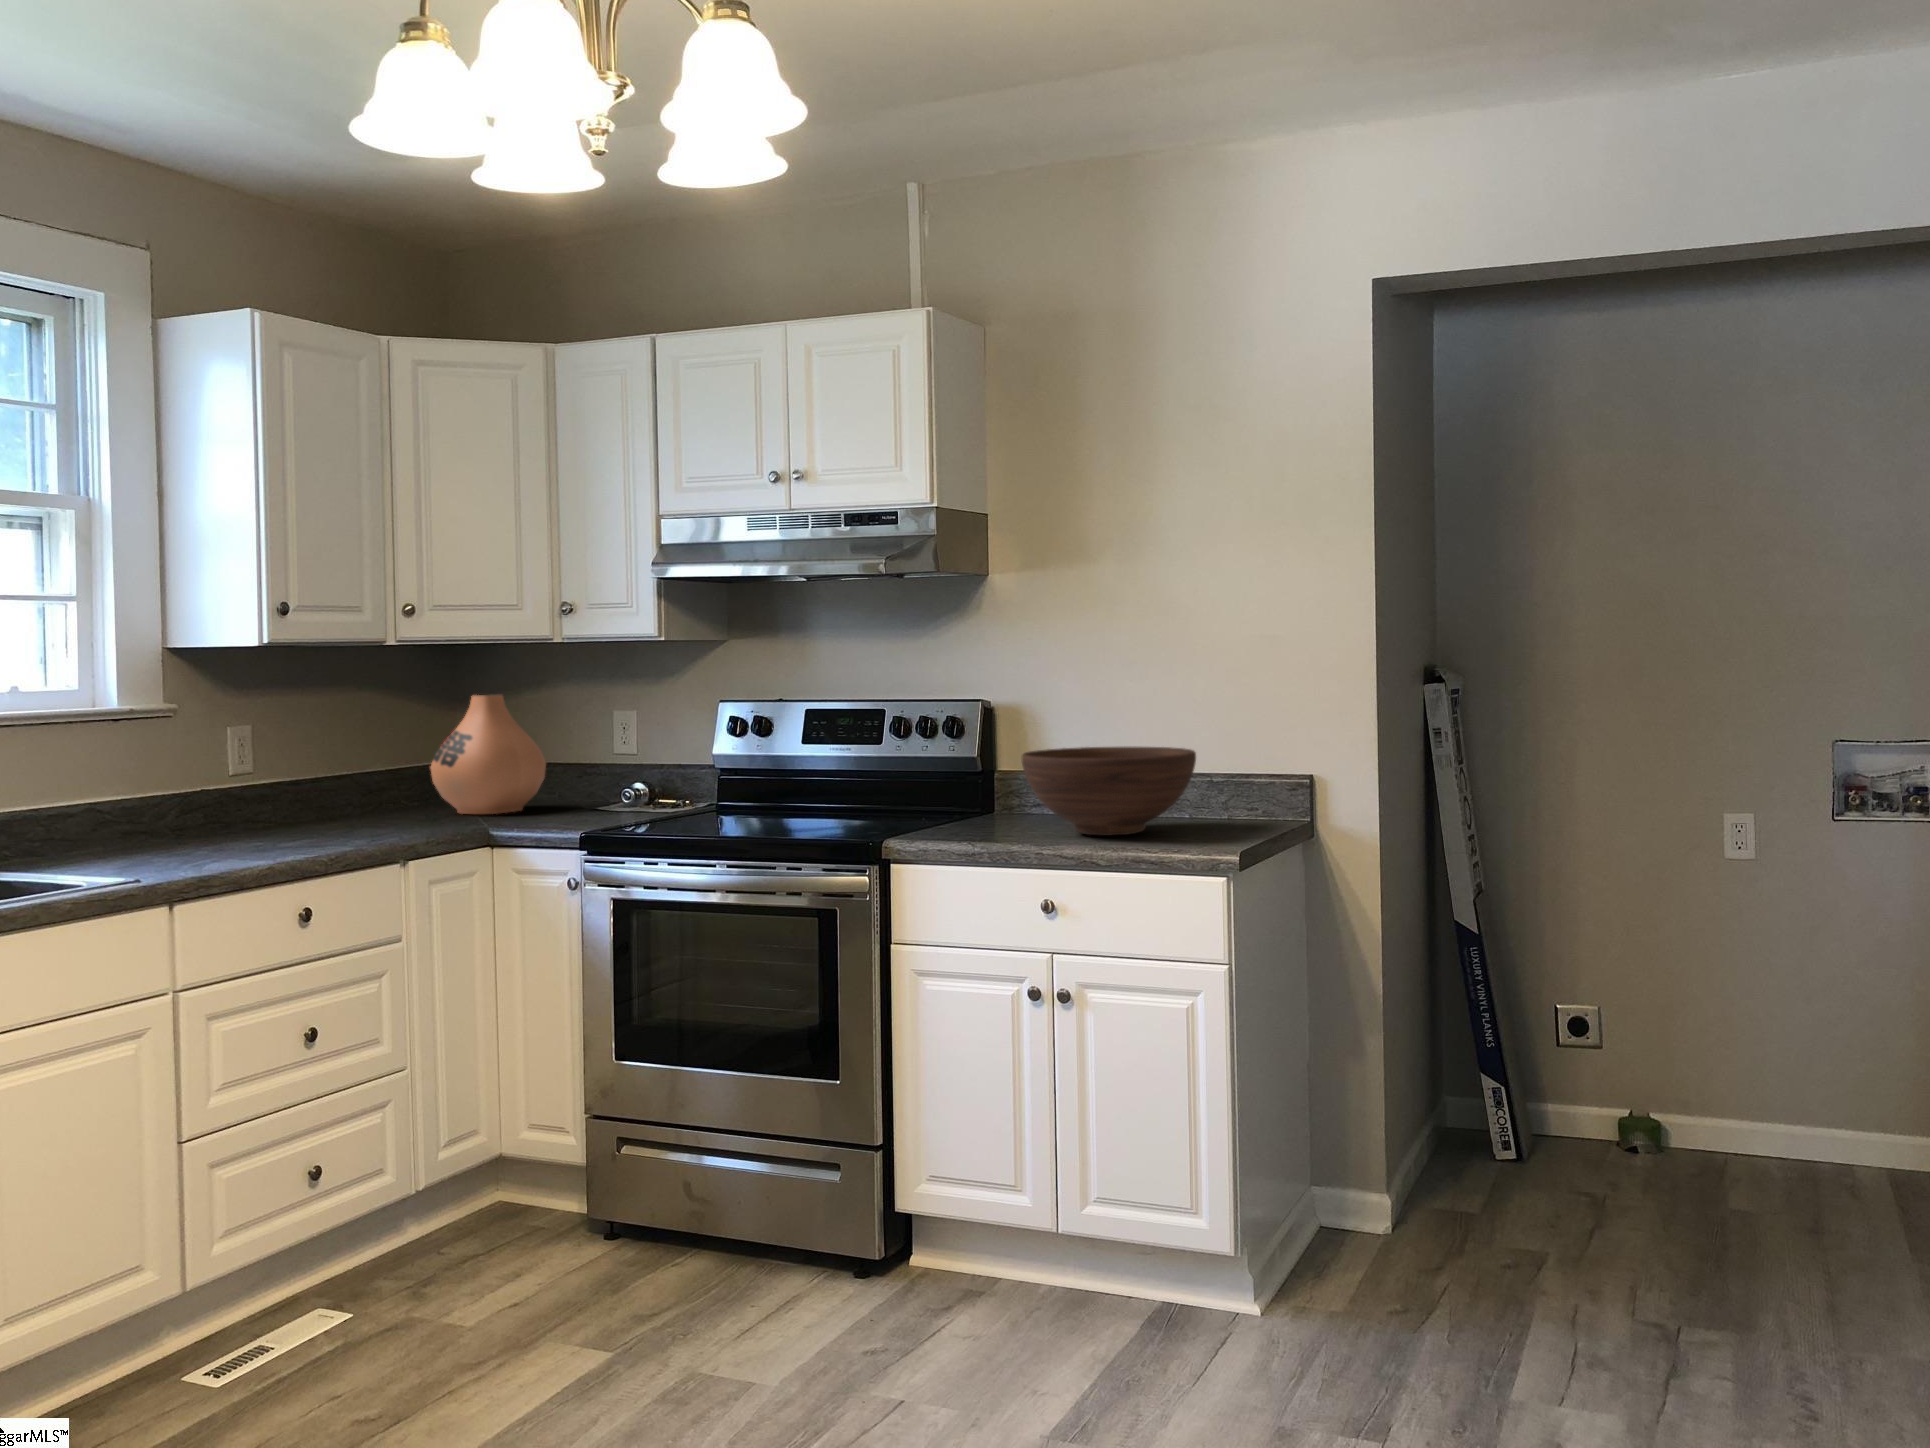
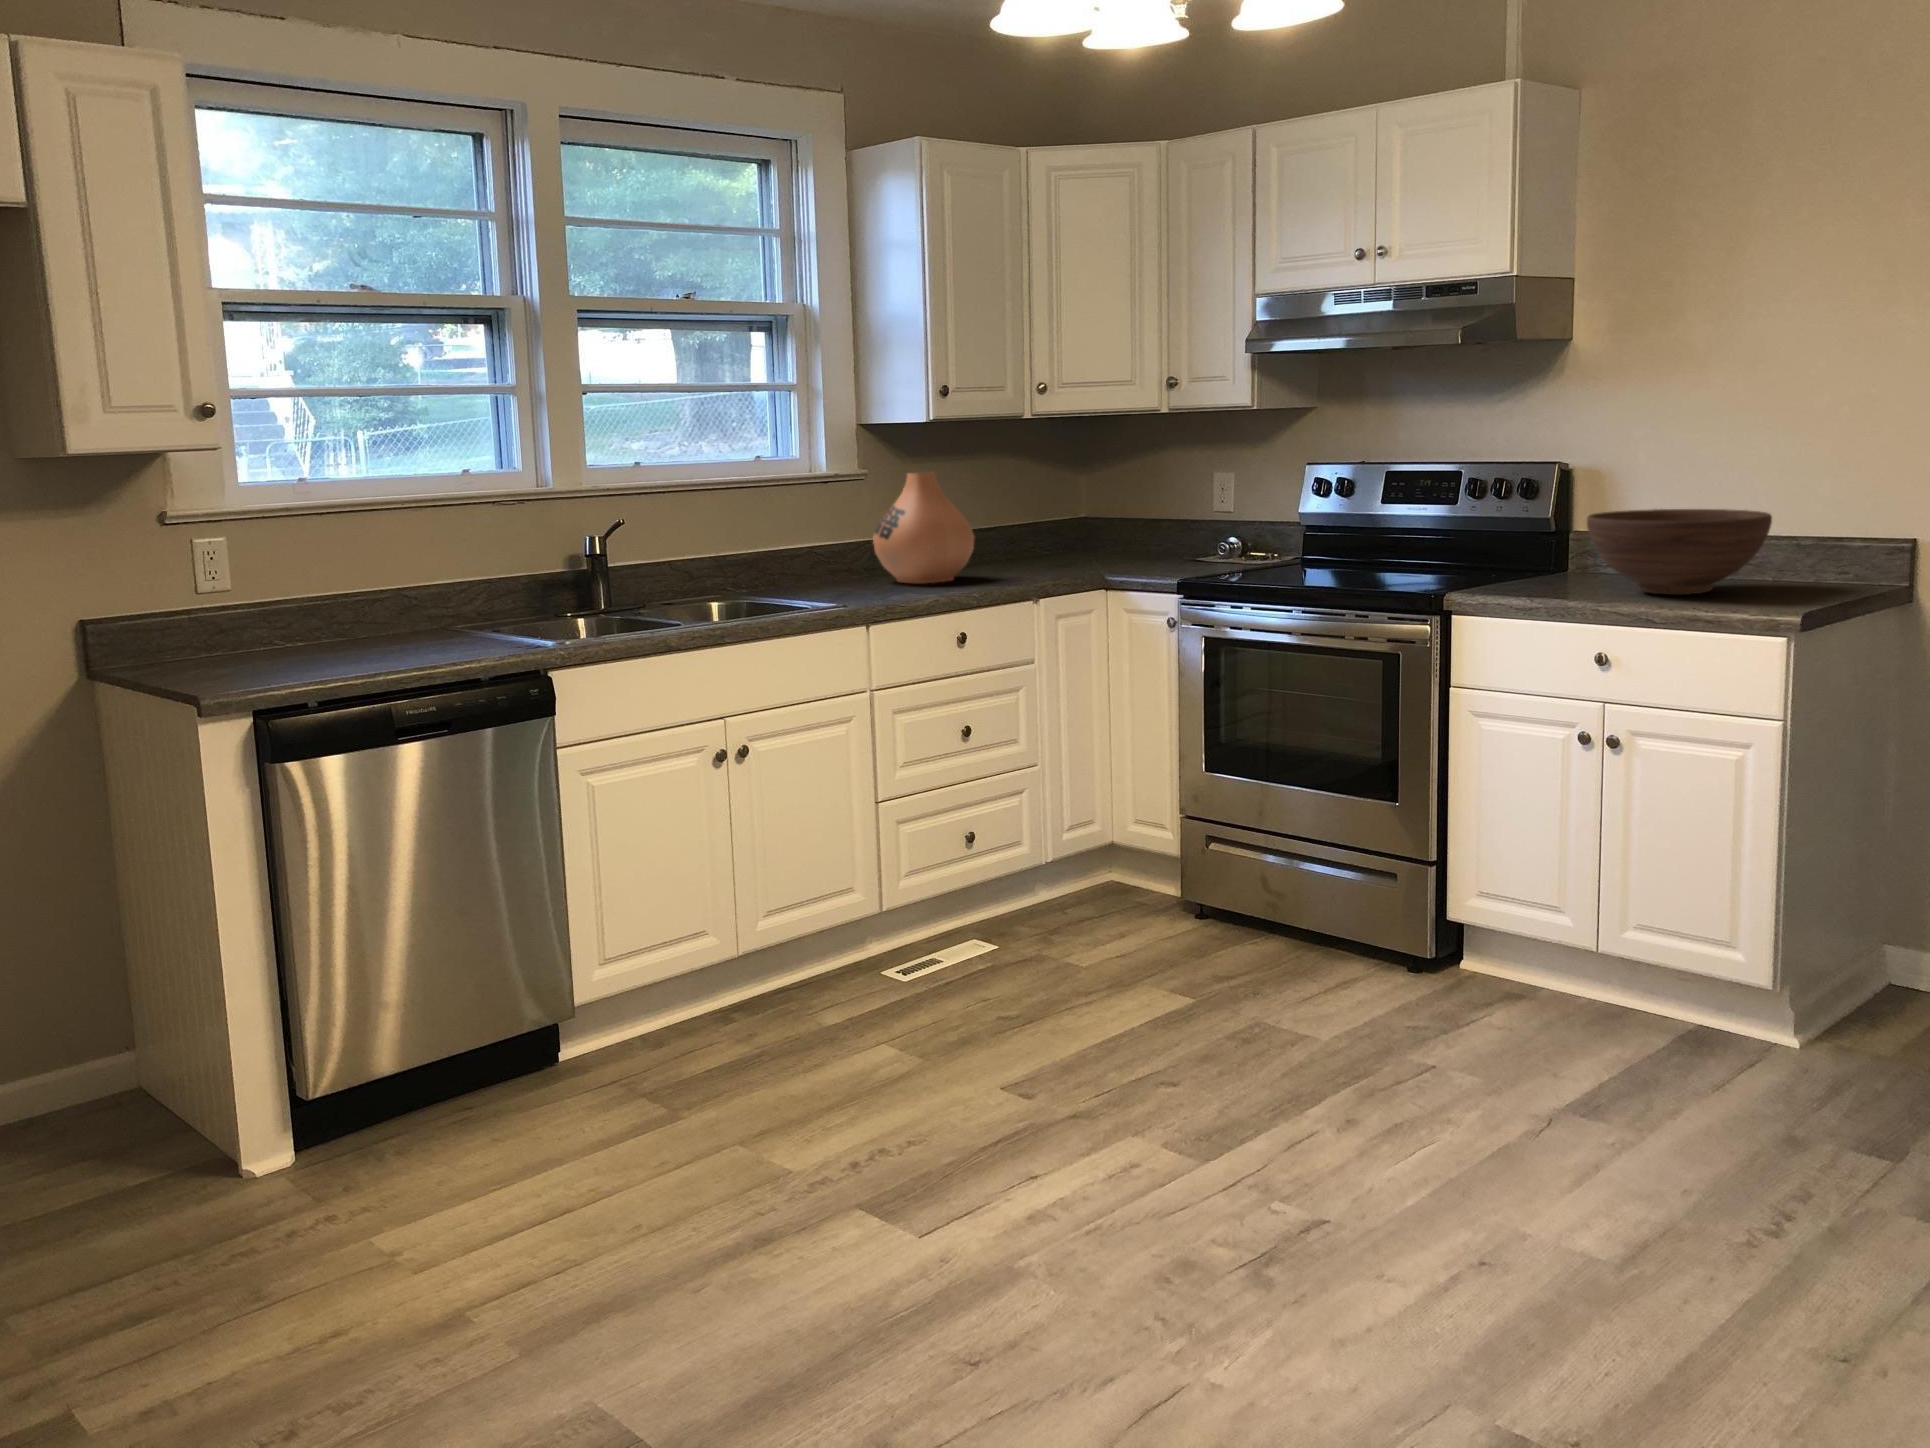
vase: present [430,695,546,814] -> present [873,472,974,583]

